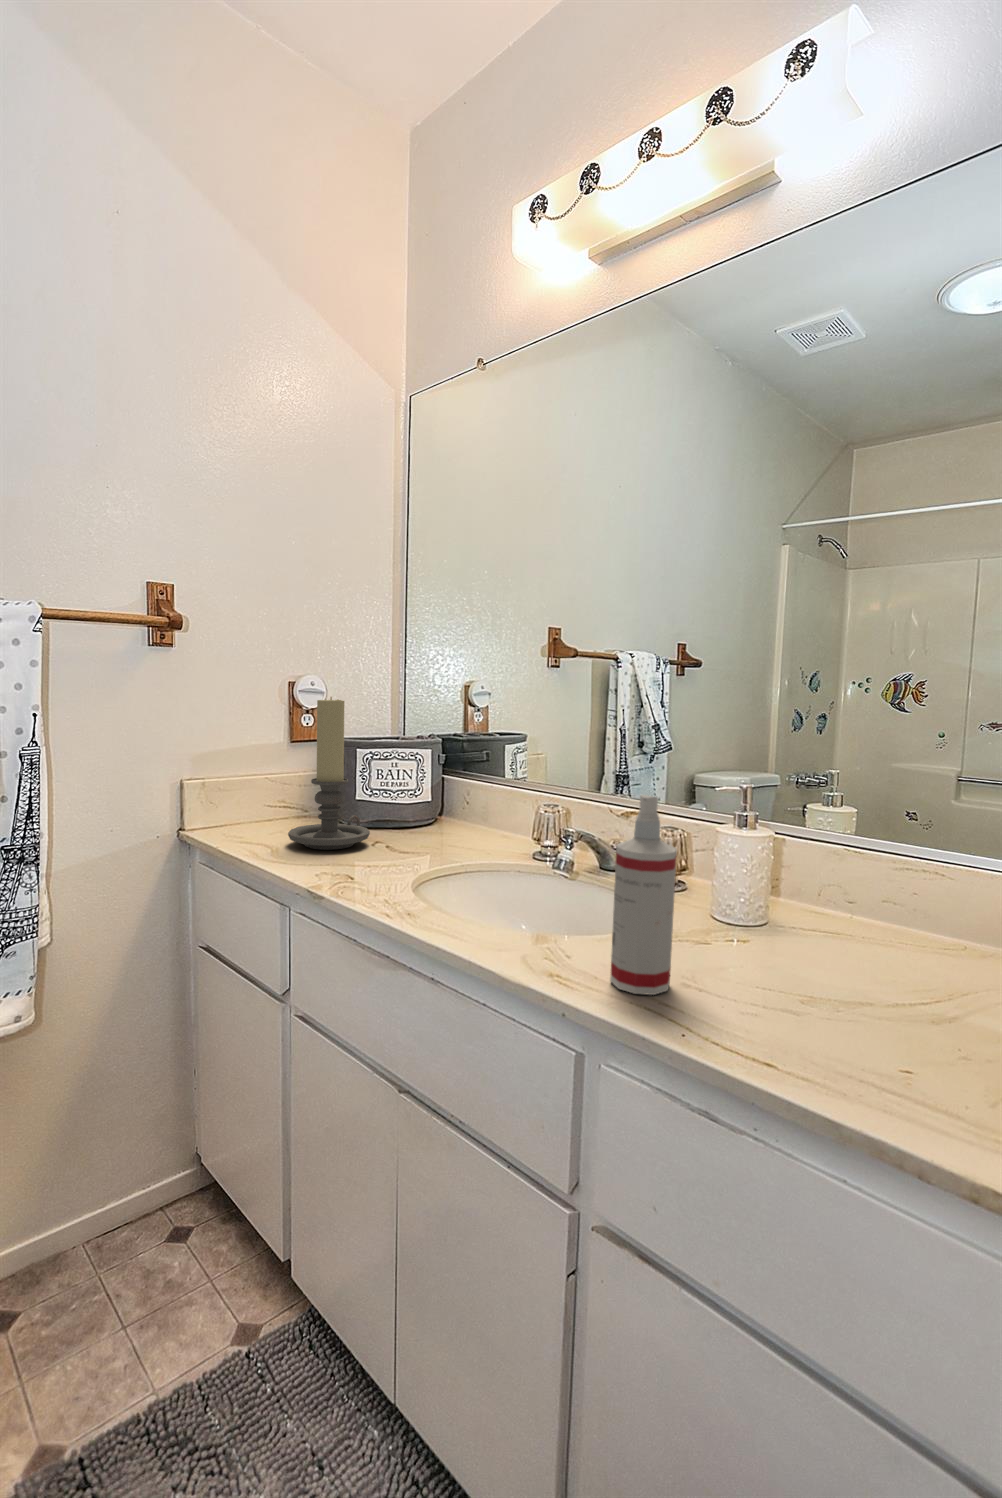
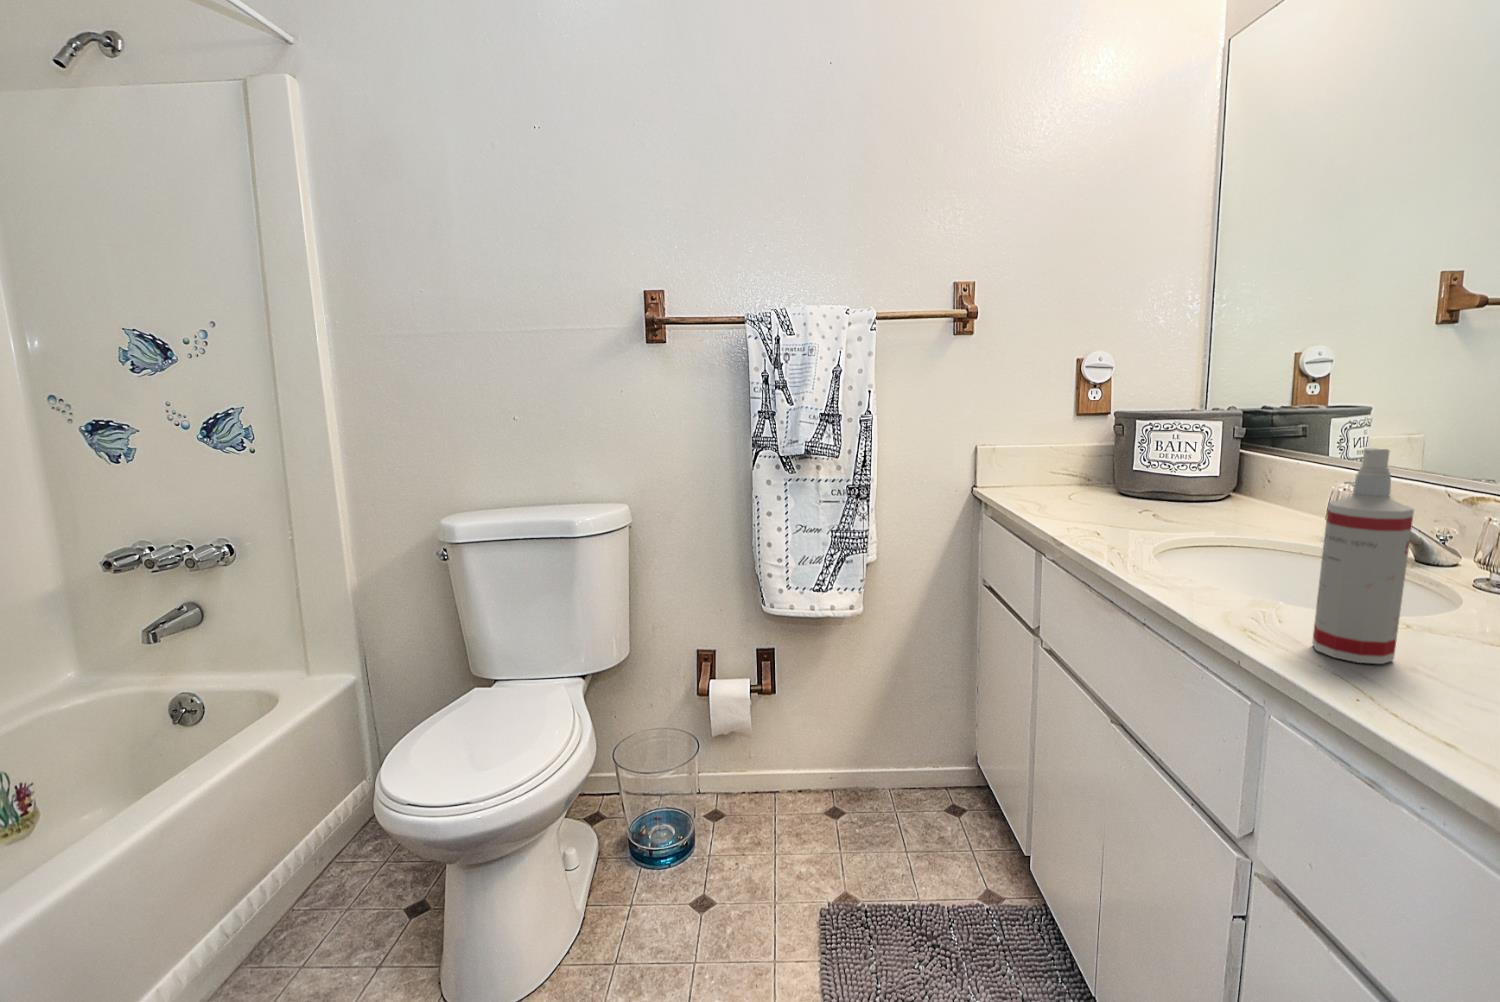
candle holder: present [288,697,370,850] -> none [1056,368,1138,513]

